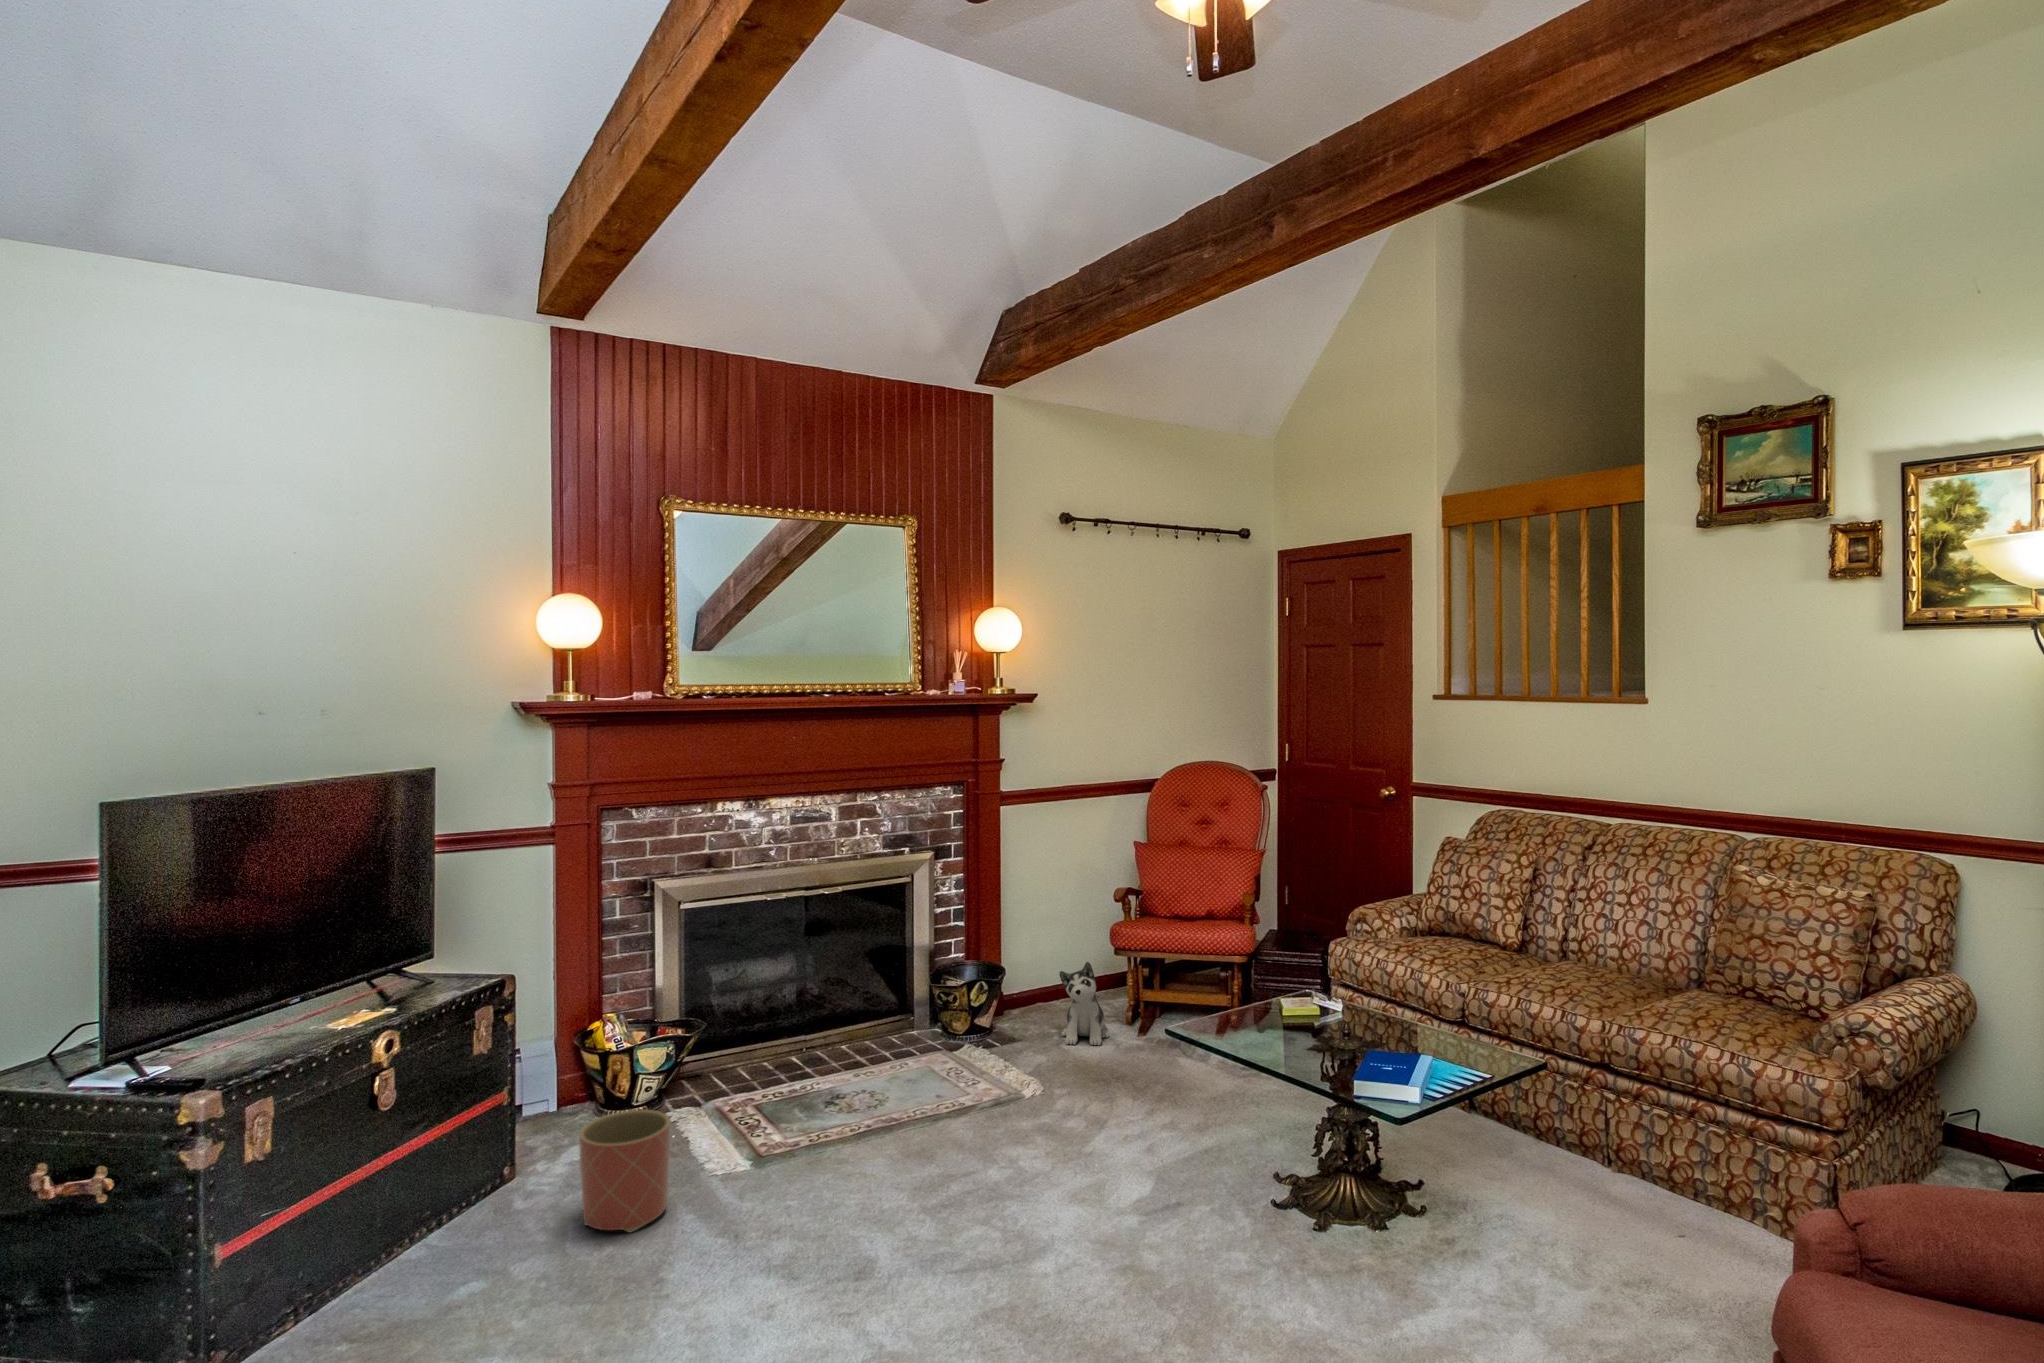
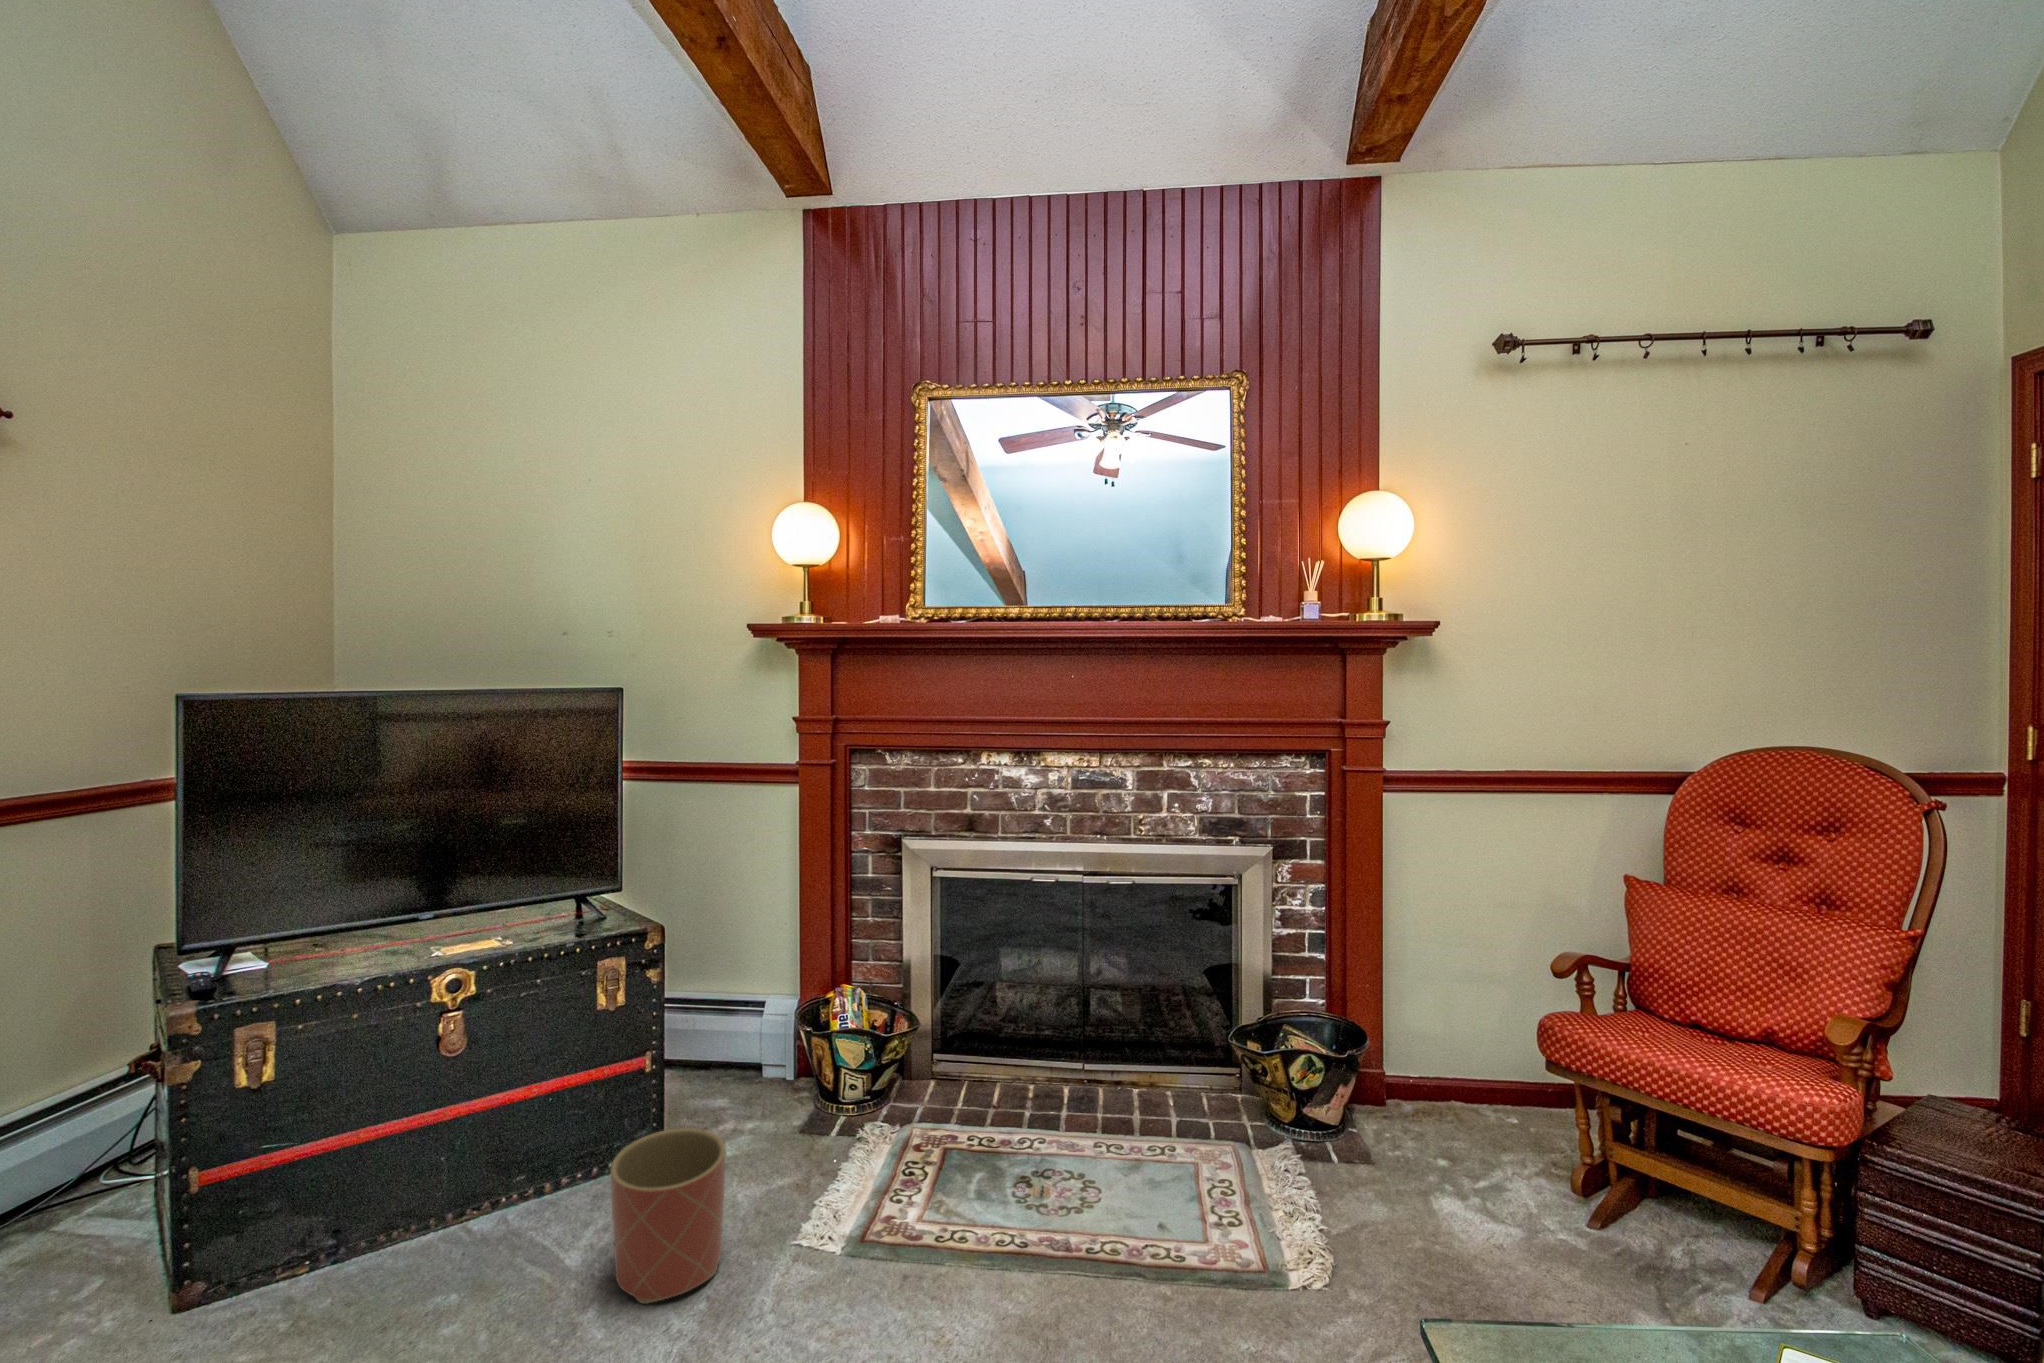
plush toy: present [1059,962,1109,1045] -> none [1441,1073,1534,1220]

